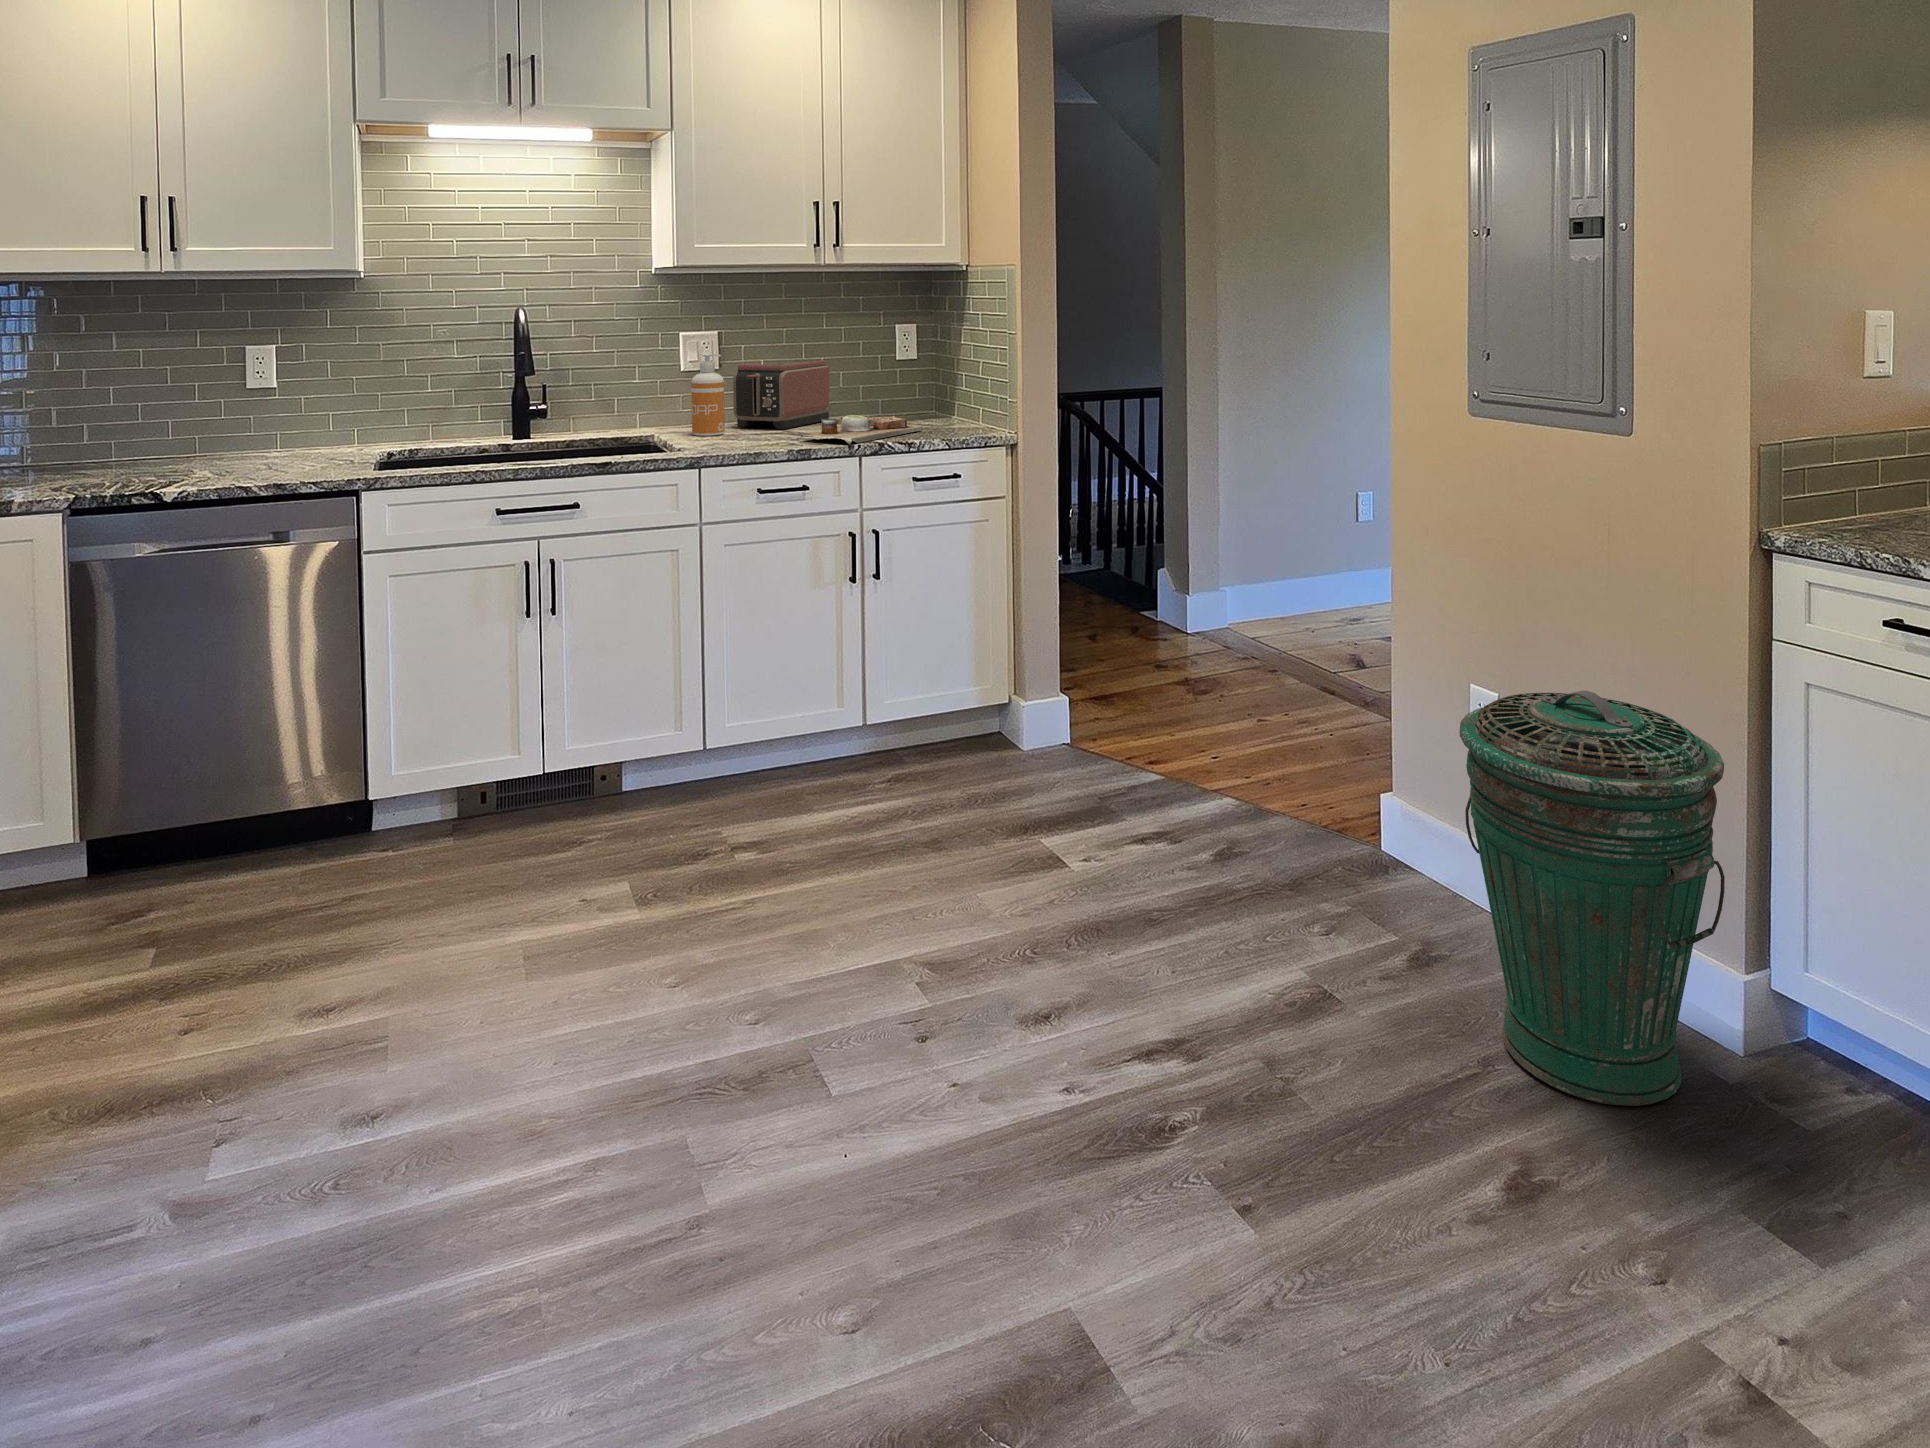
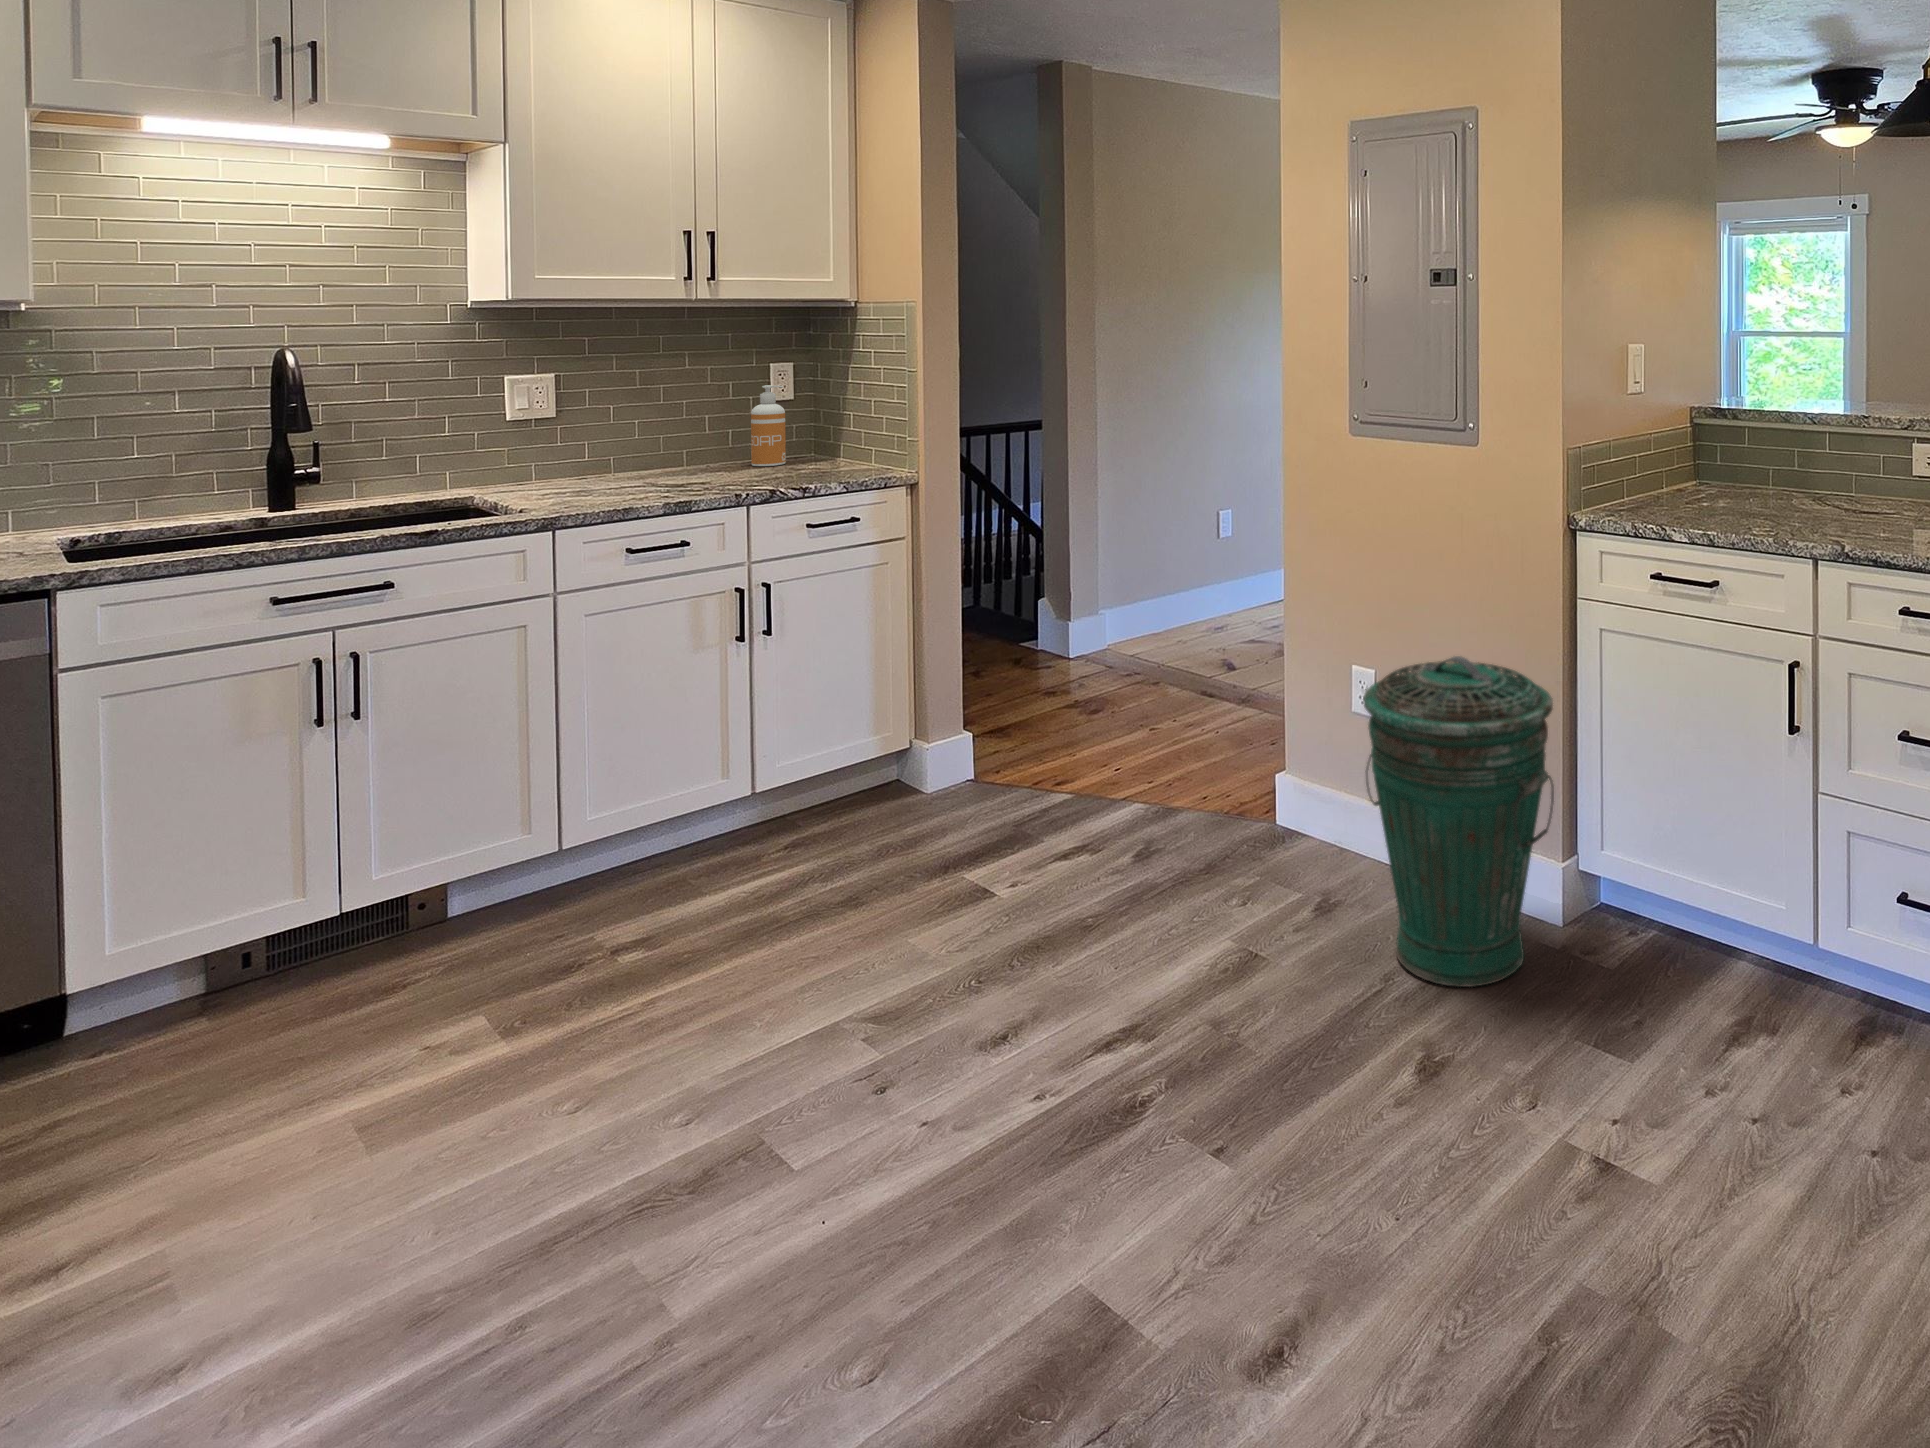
soap dispenser: present [691,354,725,436] -> present [751,385,786,466]
toaster: present [733,360,830,429] -> none [576,402,694,482]
cutting board: present [801,415,922,444] -> none [675,460,813,494]

